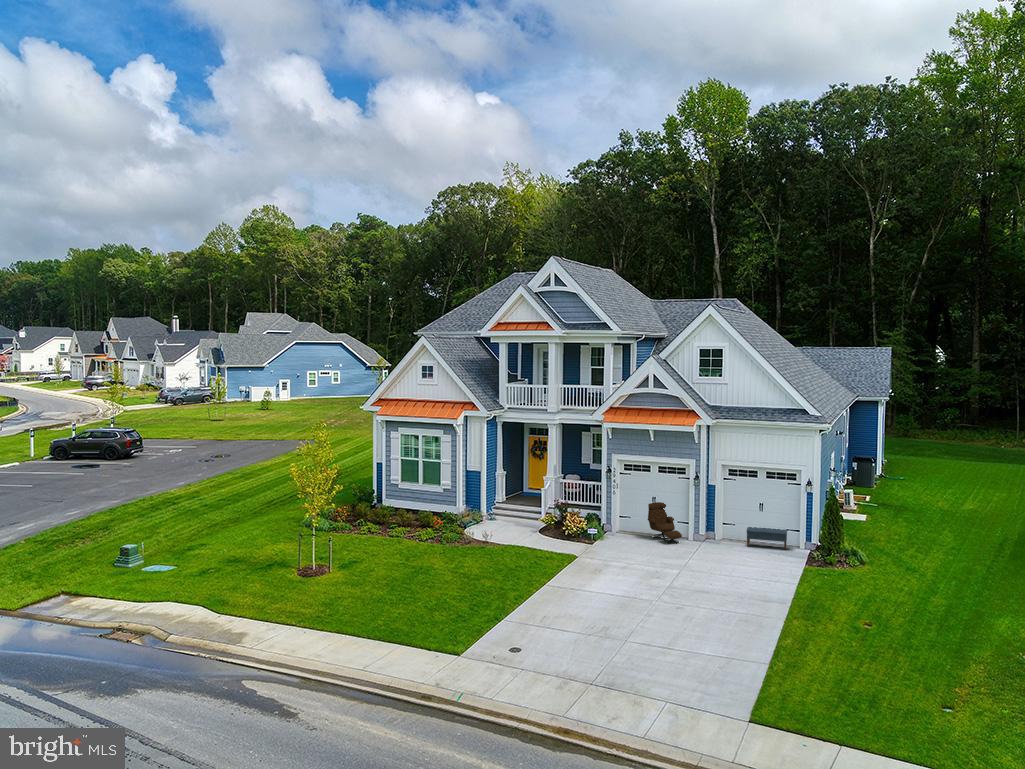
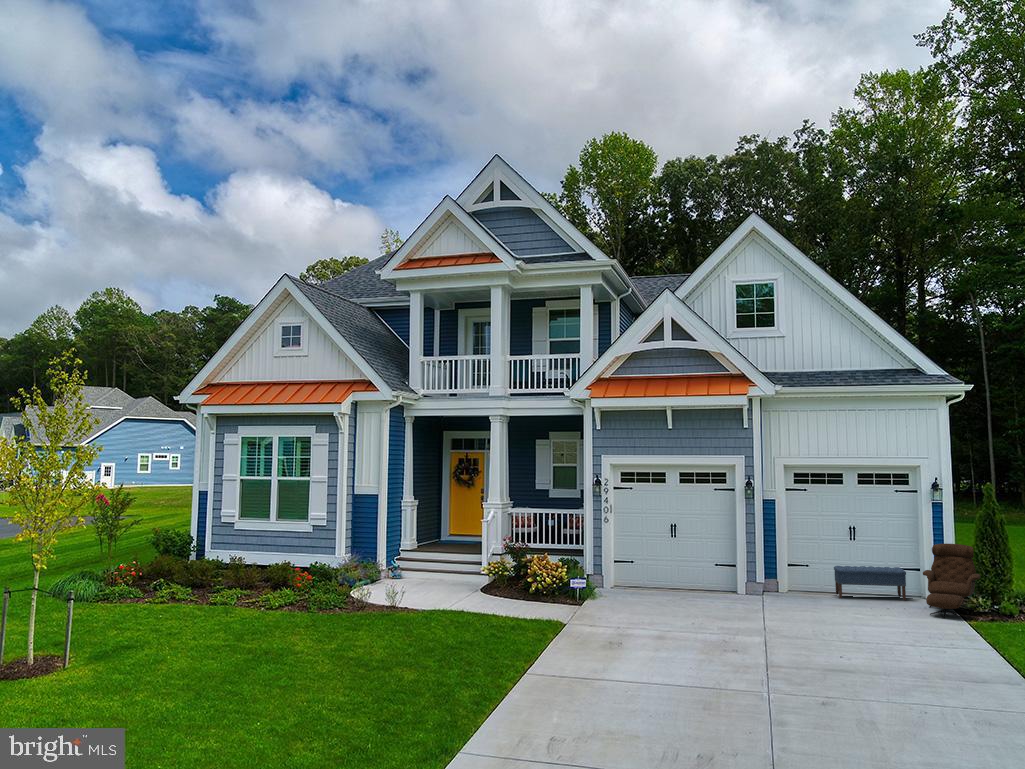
lounge chair: present [648,502,682,544] -> present [923,544,980,618]

